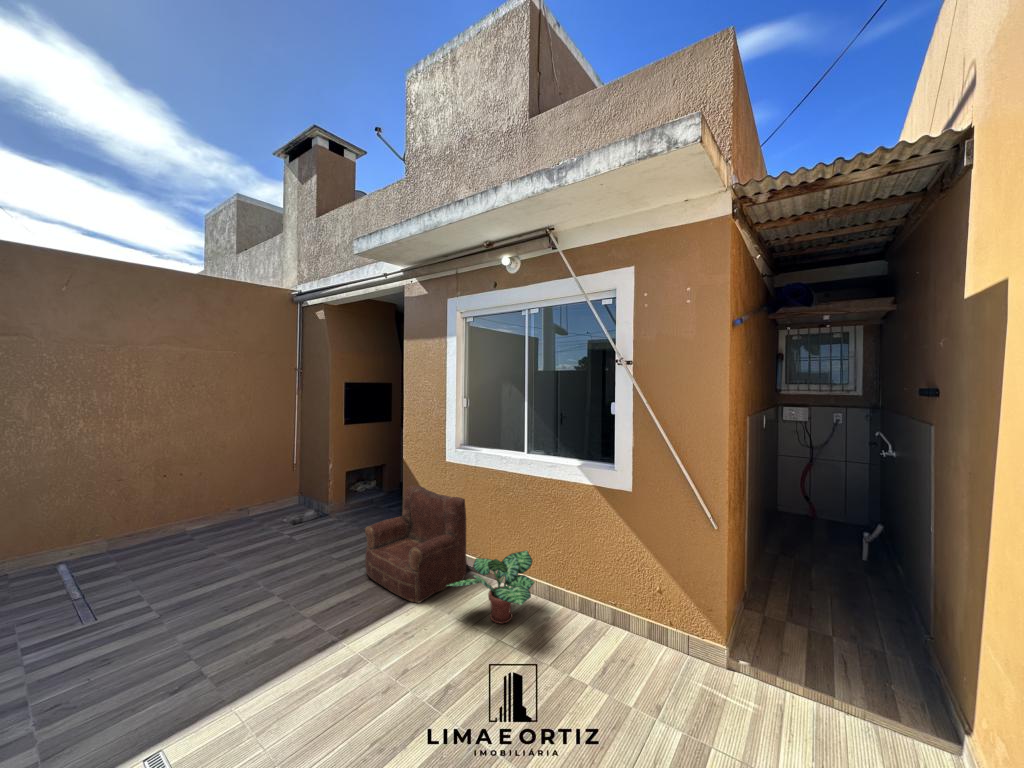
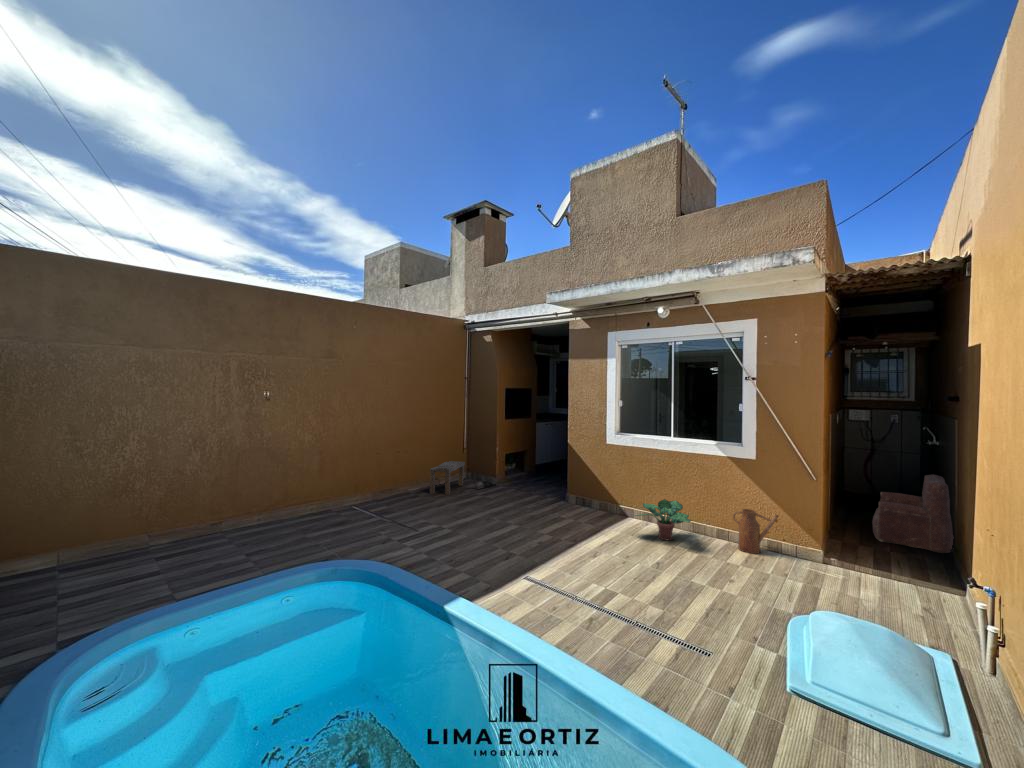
bench: none [224,481,295,533] -> present [430,461,465,495]
armchair: present [365,485,466,603] -> present [872,475,953,553]
watering can: none [597,573,660,651] -> present [733,509,778,554]

